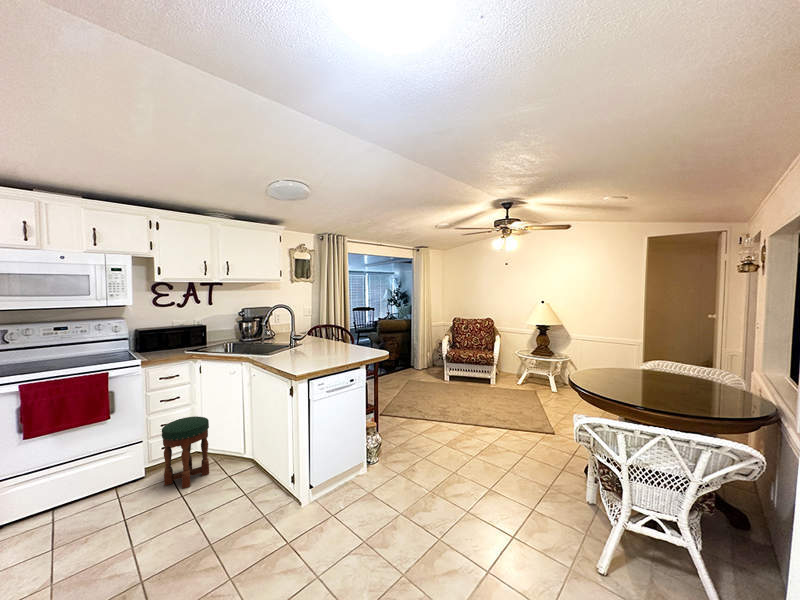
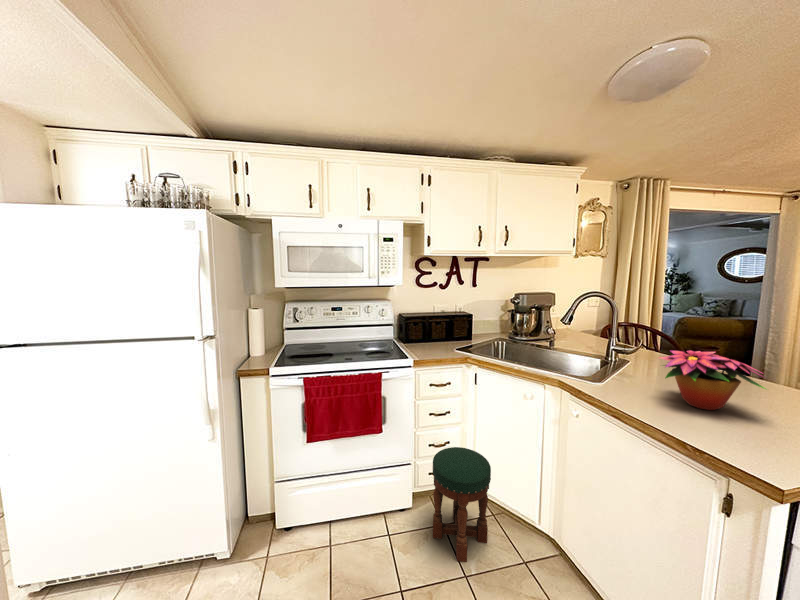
flower arrangement: none [285,326,325,353] -> present [659,350,766,410]

